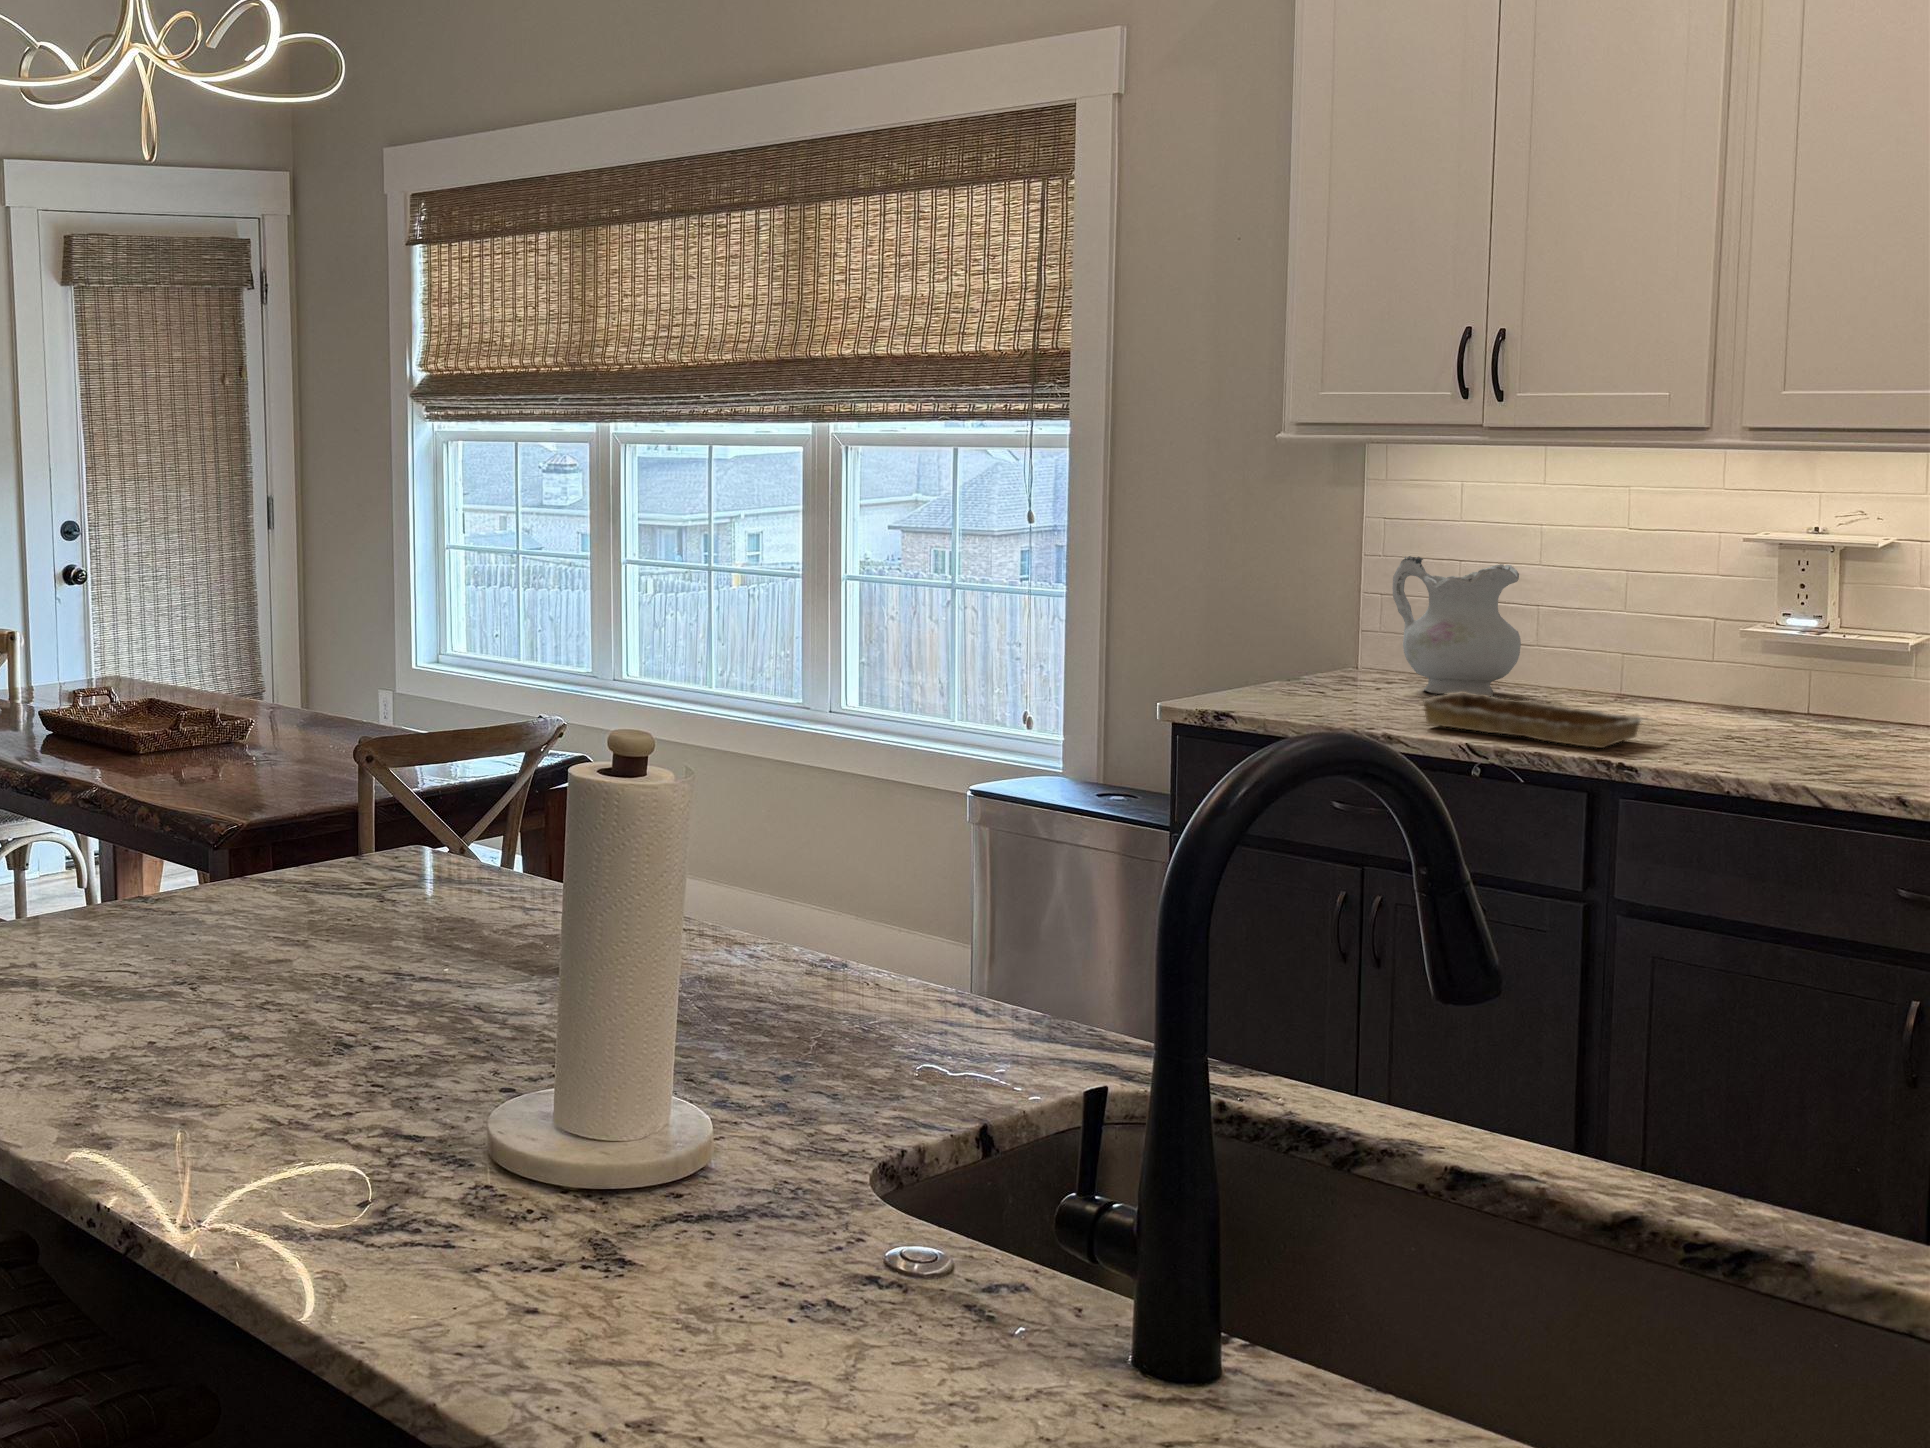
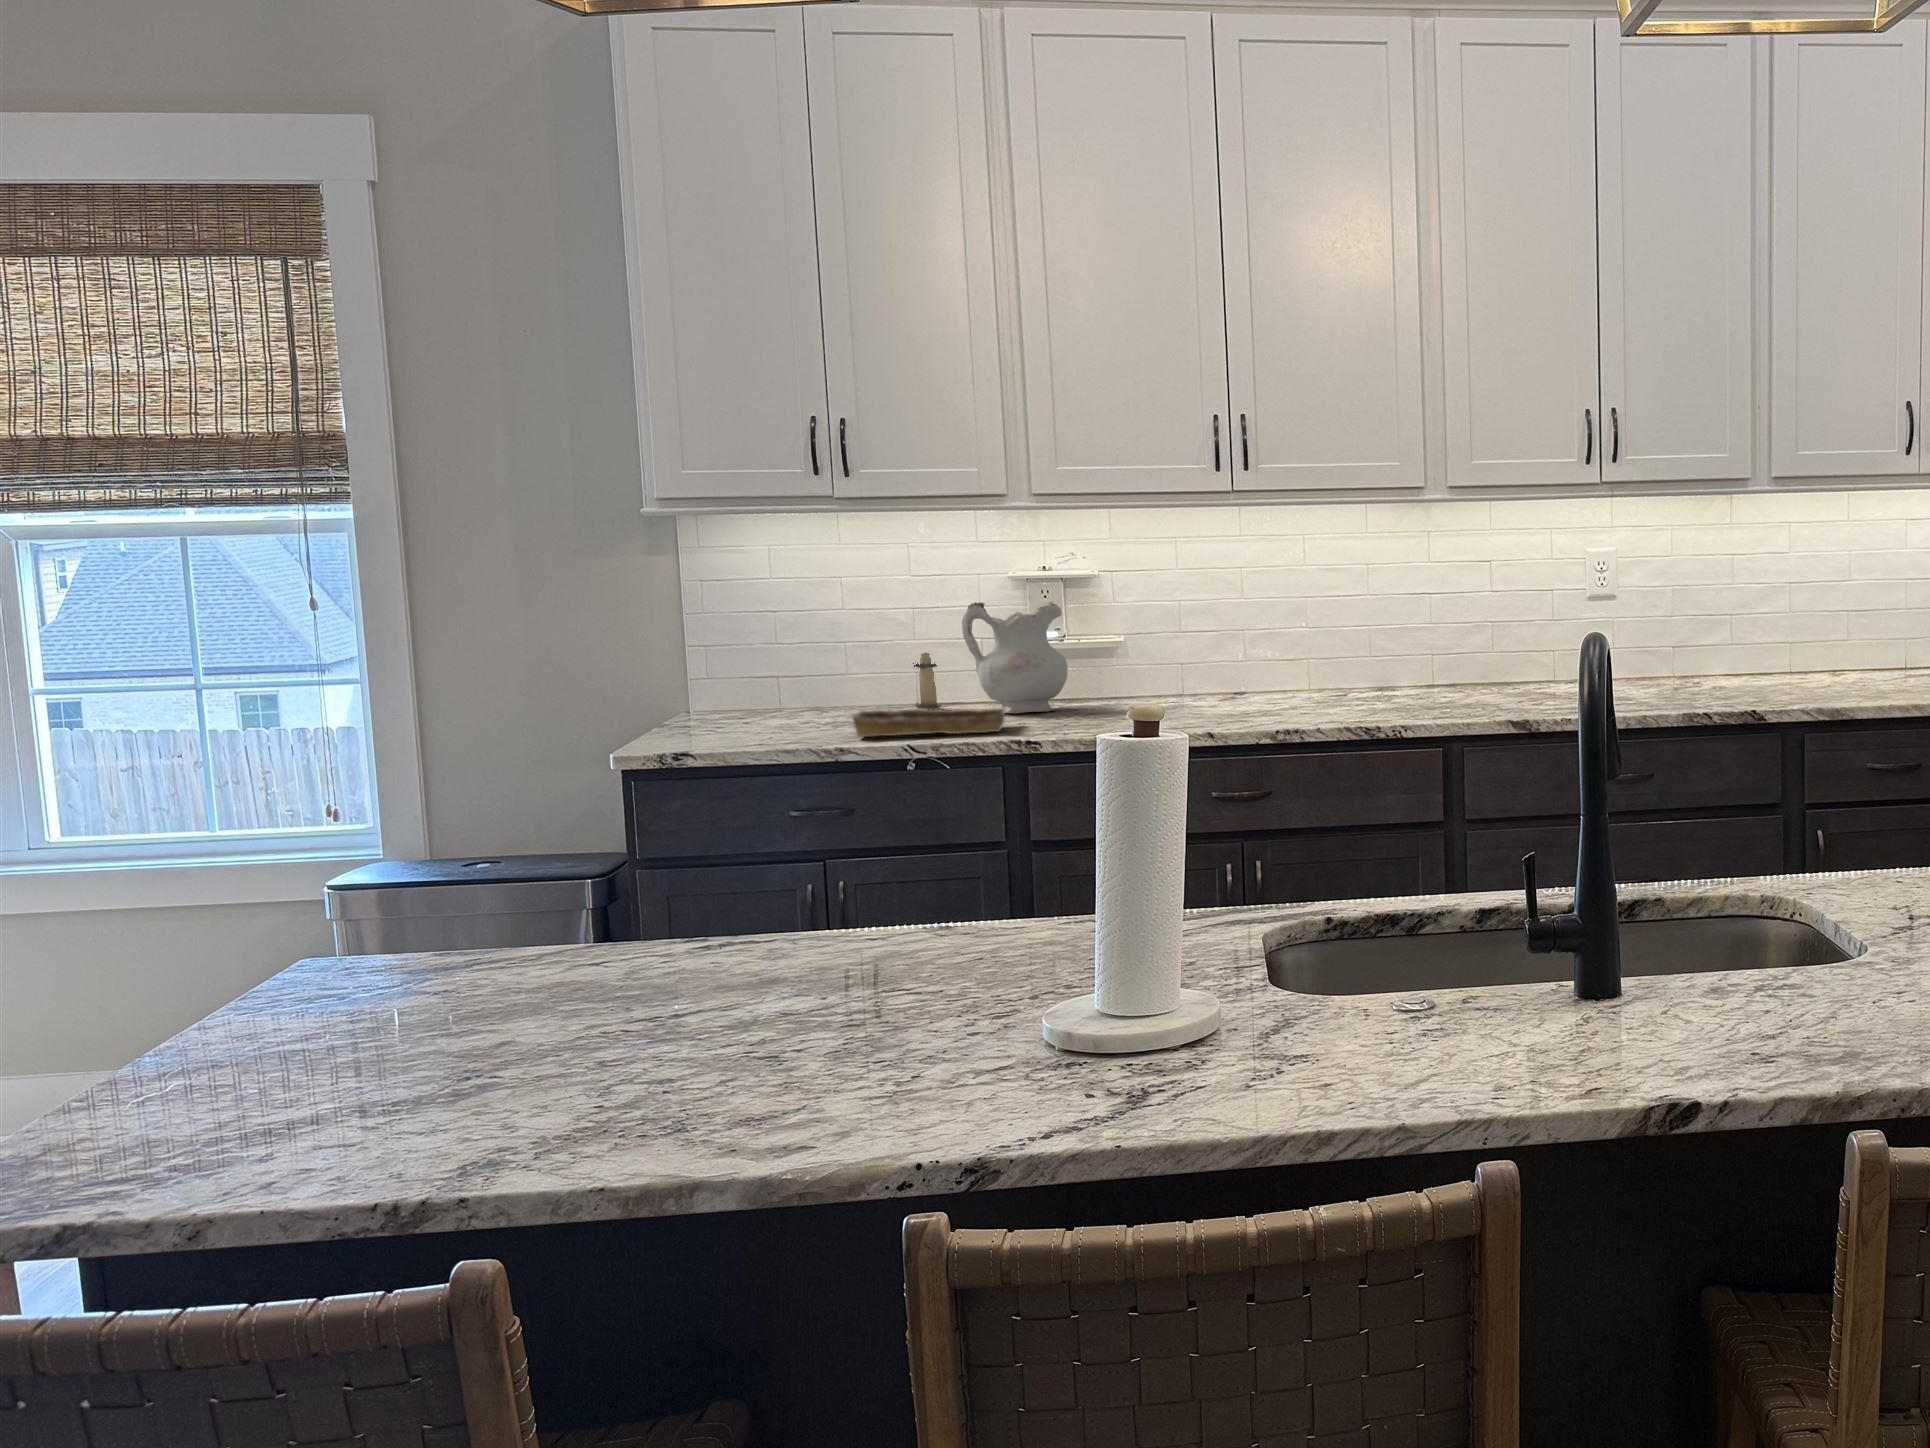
ceramic pitcher: present [1392,556,1521,696] -> present [962,602,1068,713]
candle: none [1593,616,1643,701] -> present [913,652,941,709]

